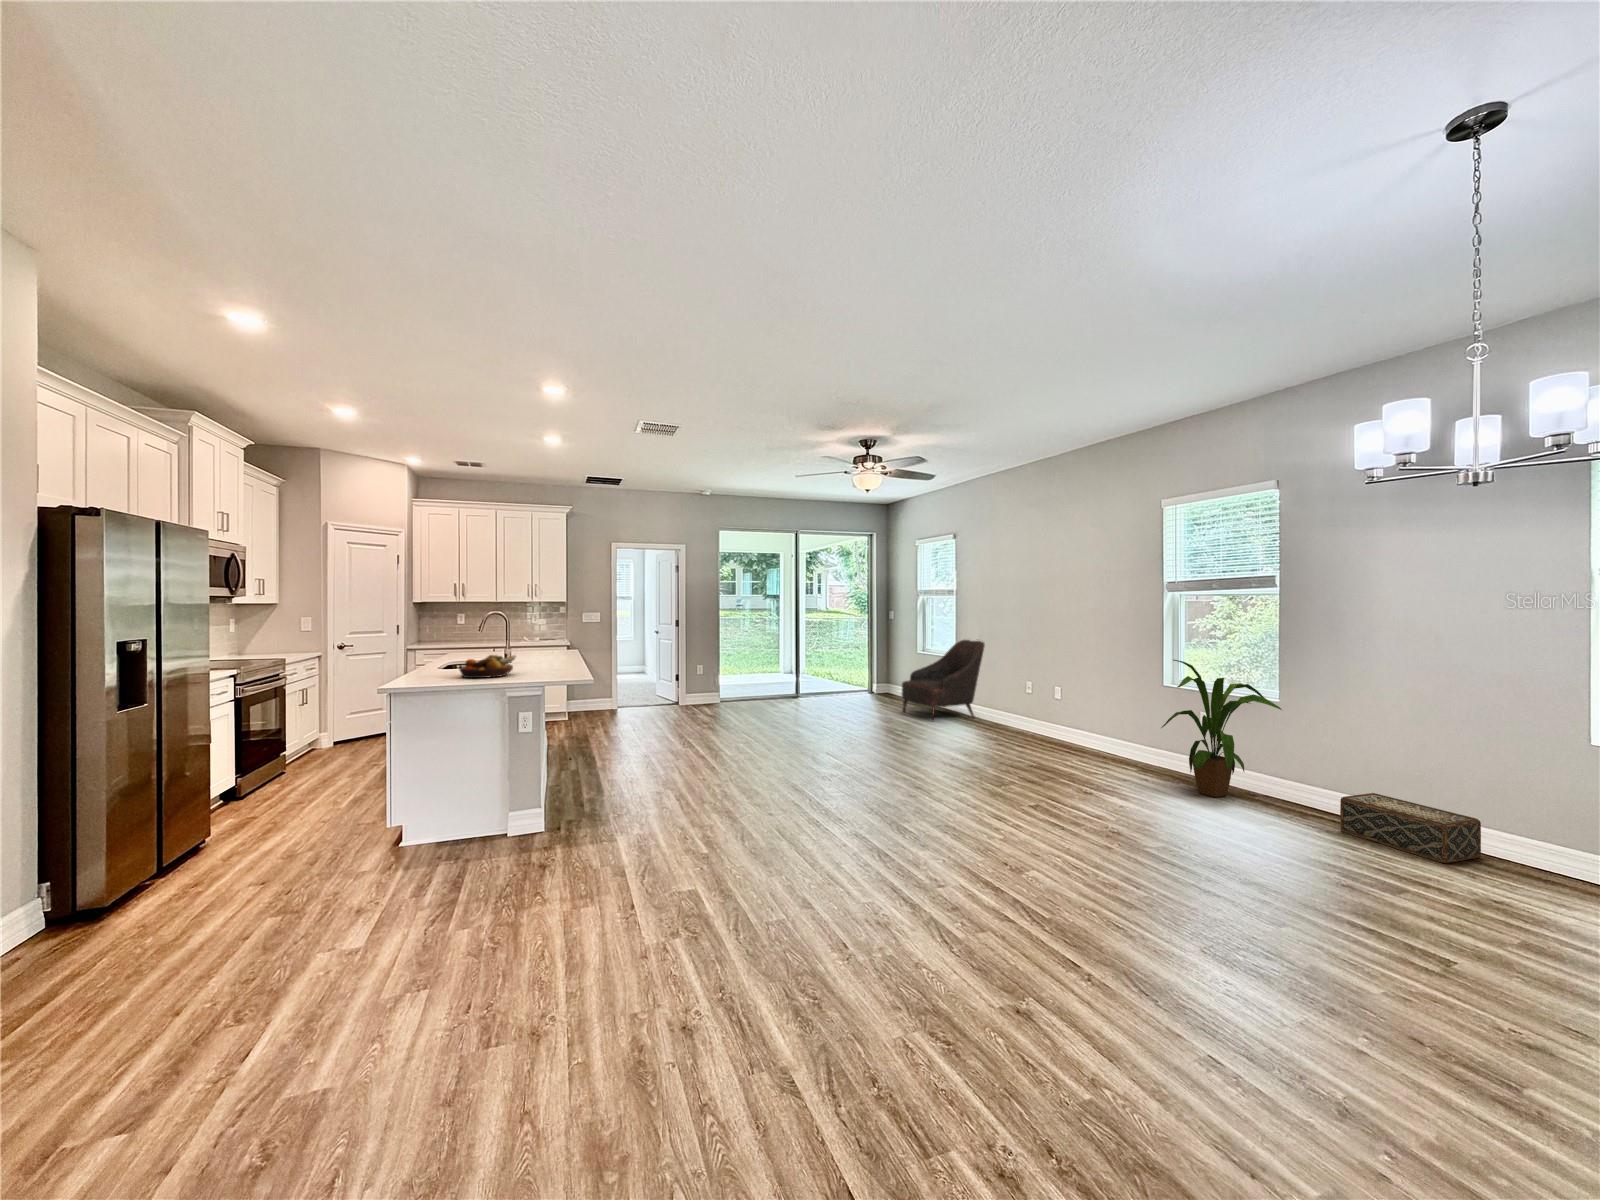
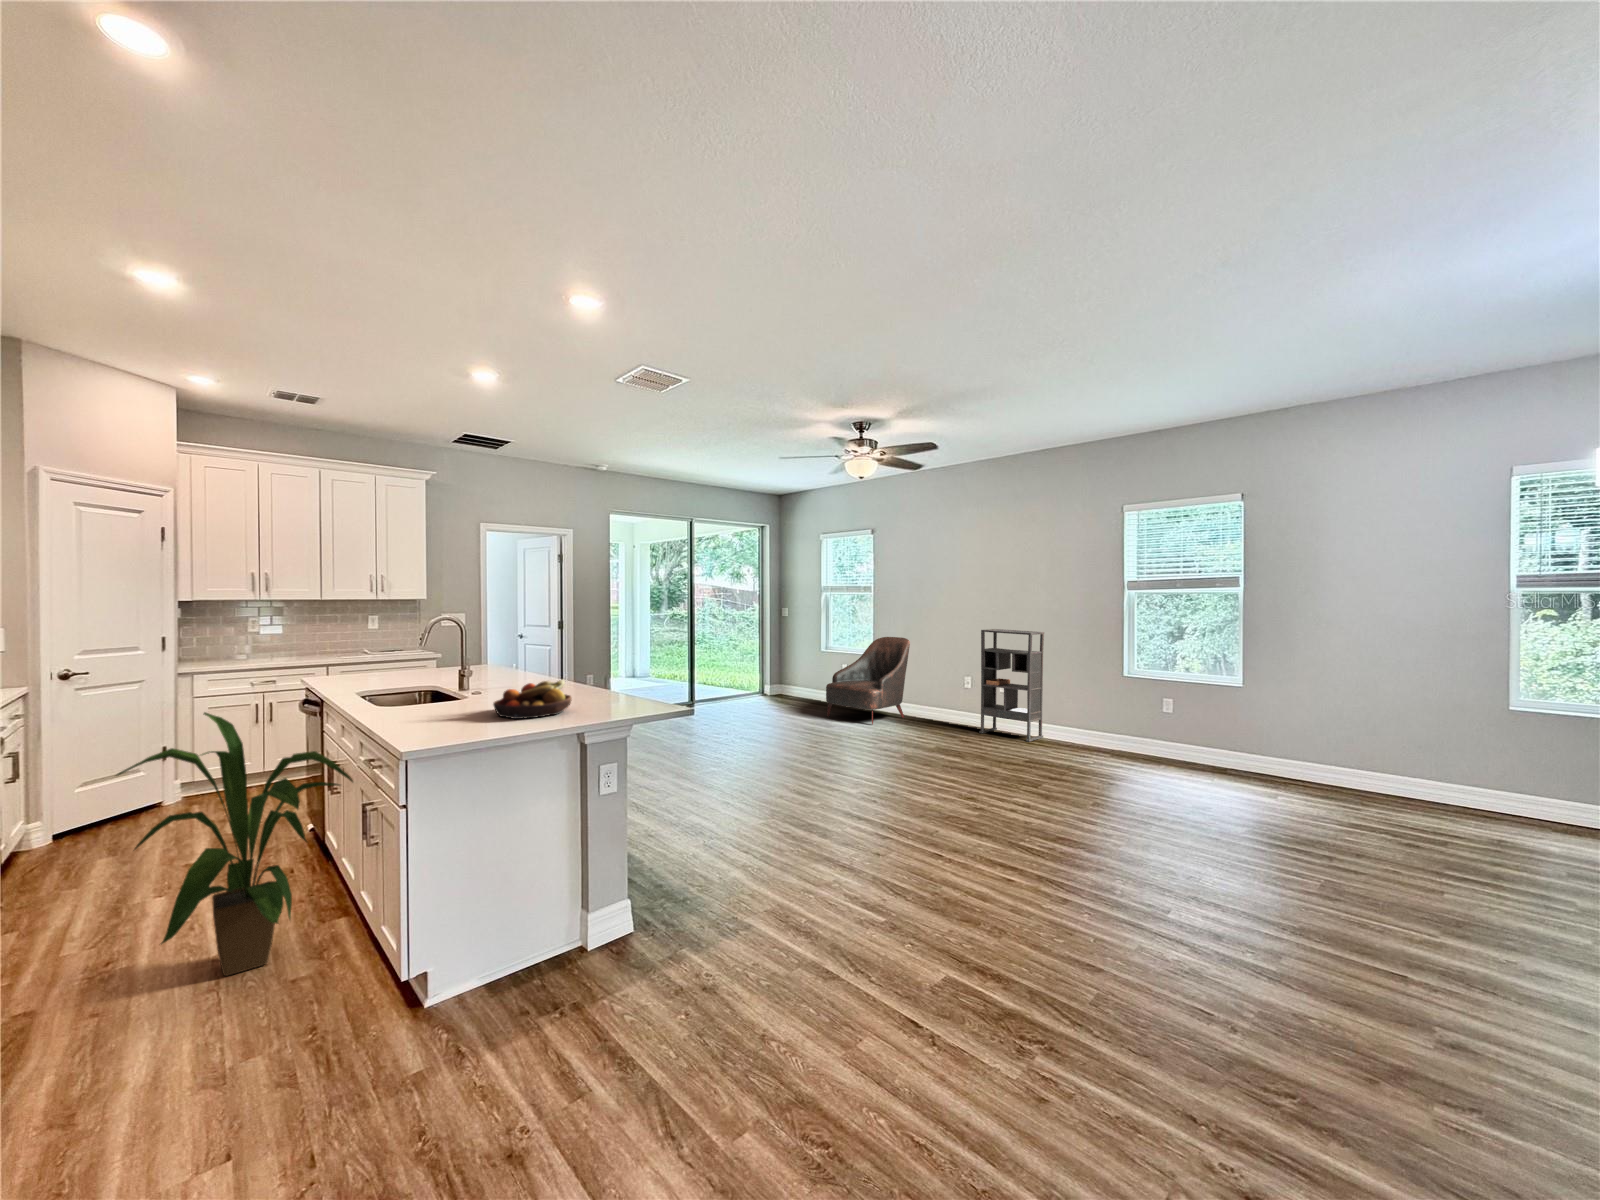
bookshelf: none [1029,633,1092,748] -> present [979,629,1044,742]
house plant: present [1161,660,1282,797] -> present [117,712,352,976]
woven basket: present [1340,793,1481,863] -> none [1329,761,1437,815]

